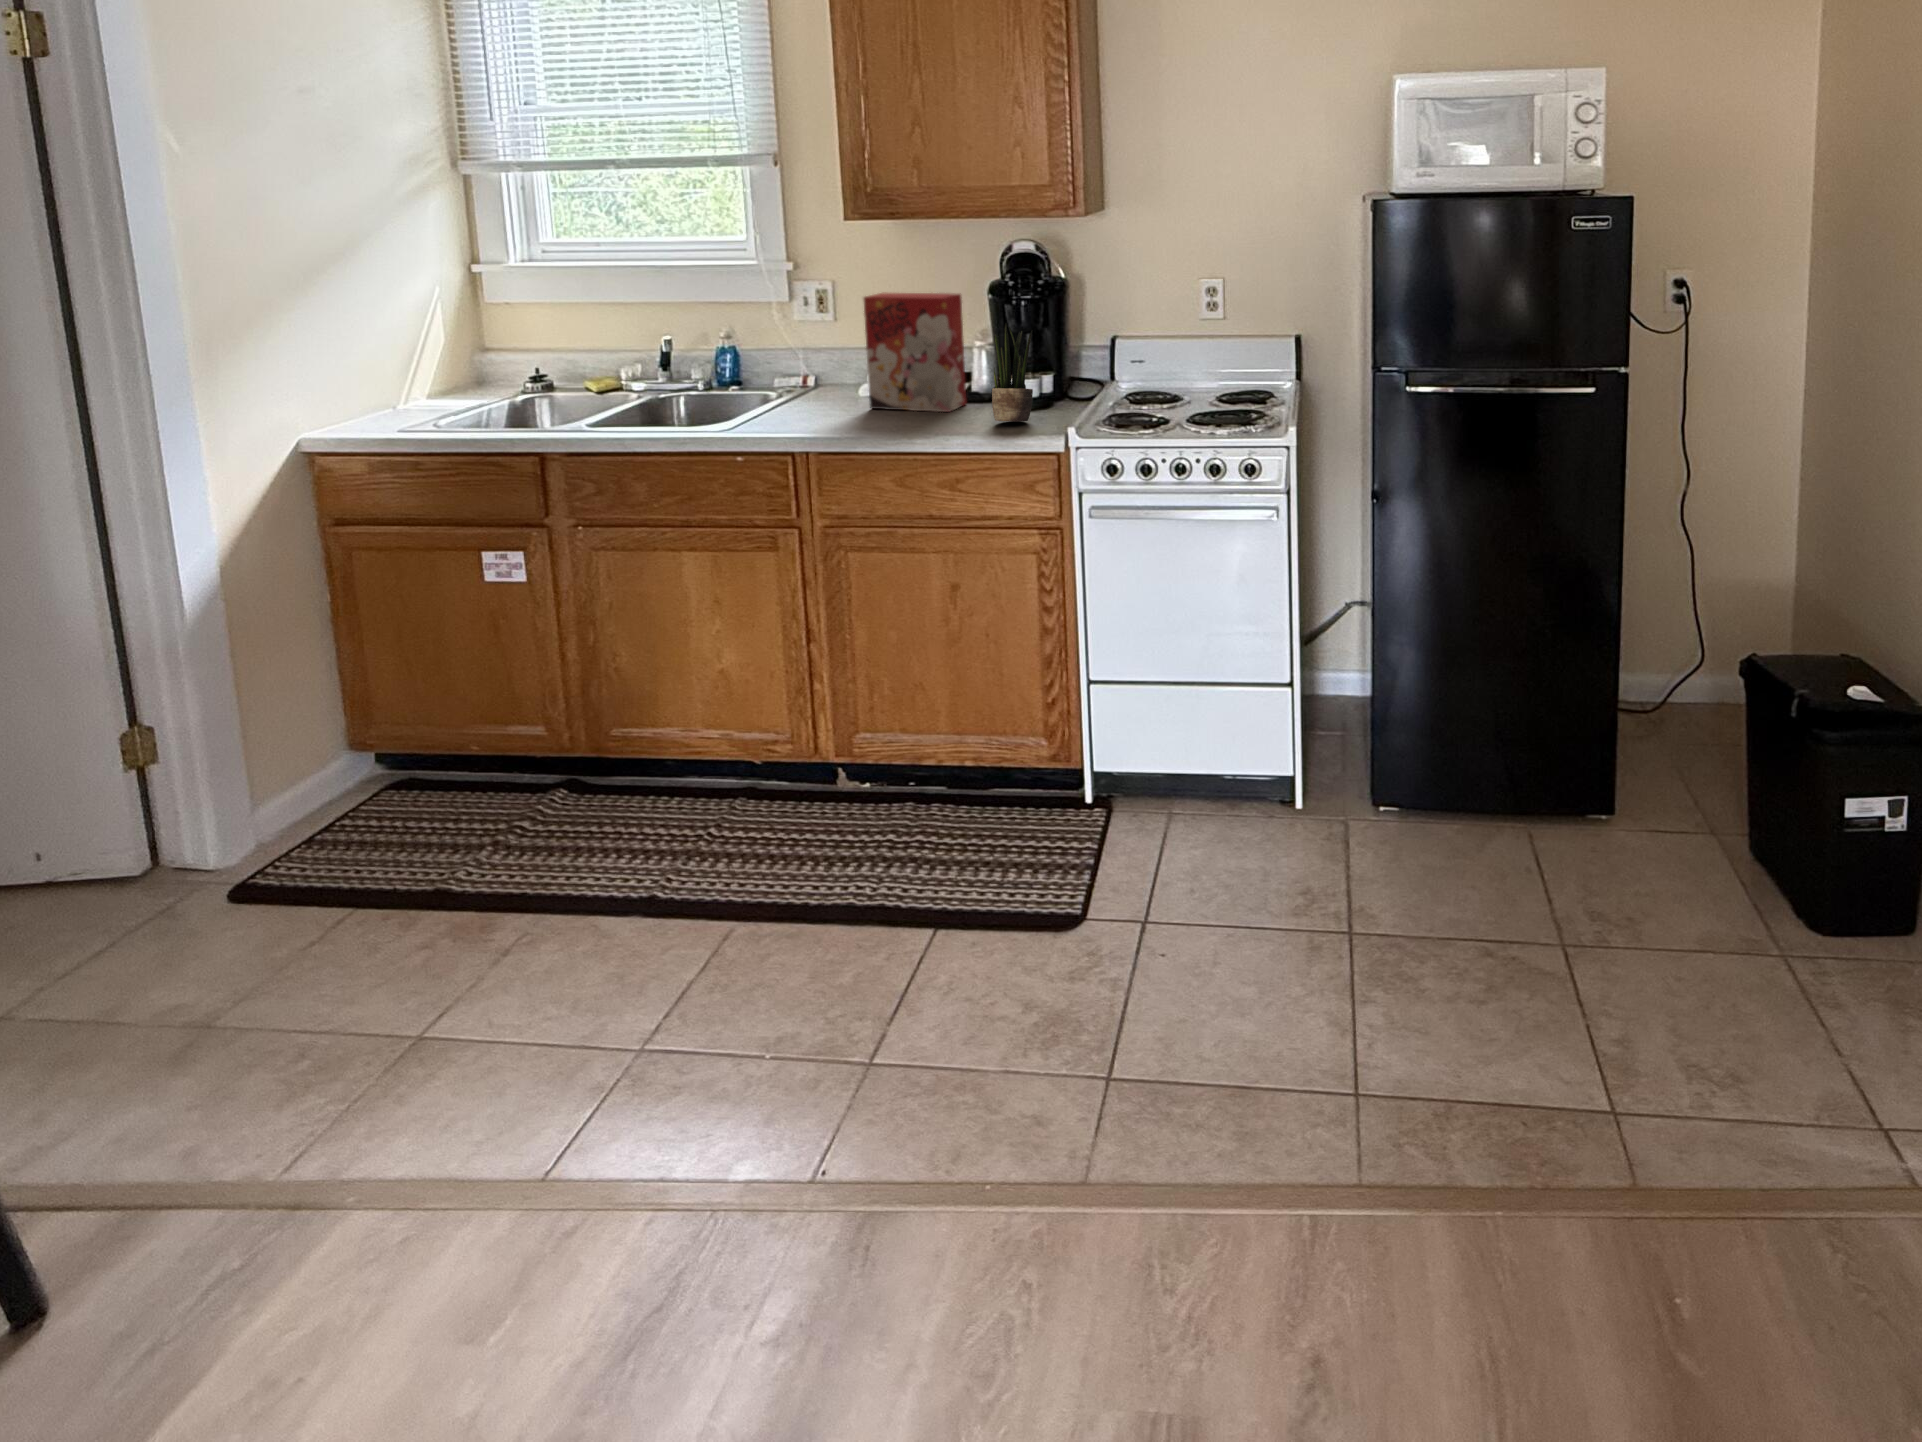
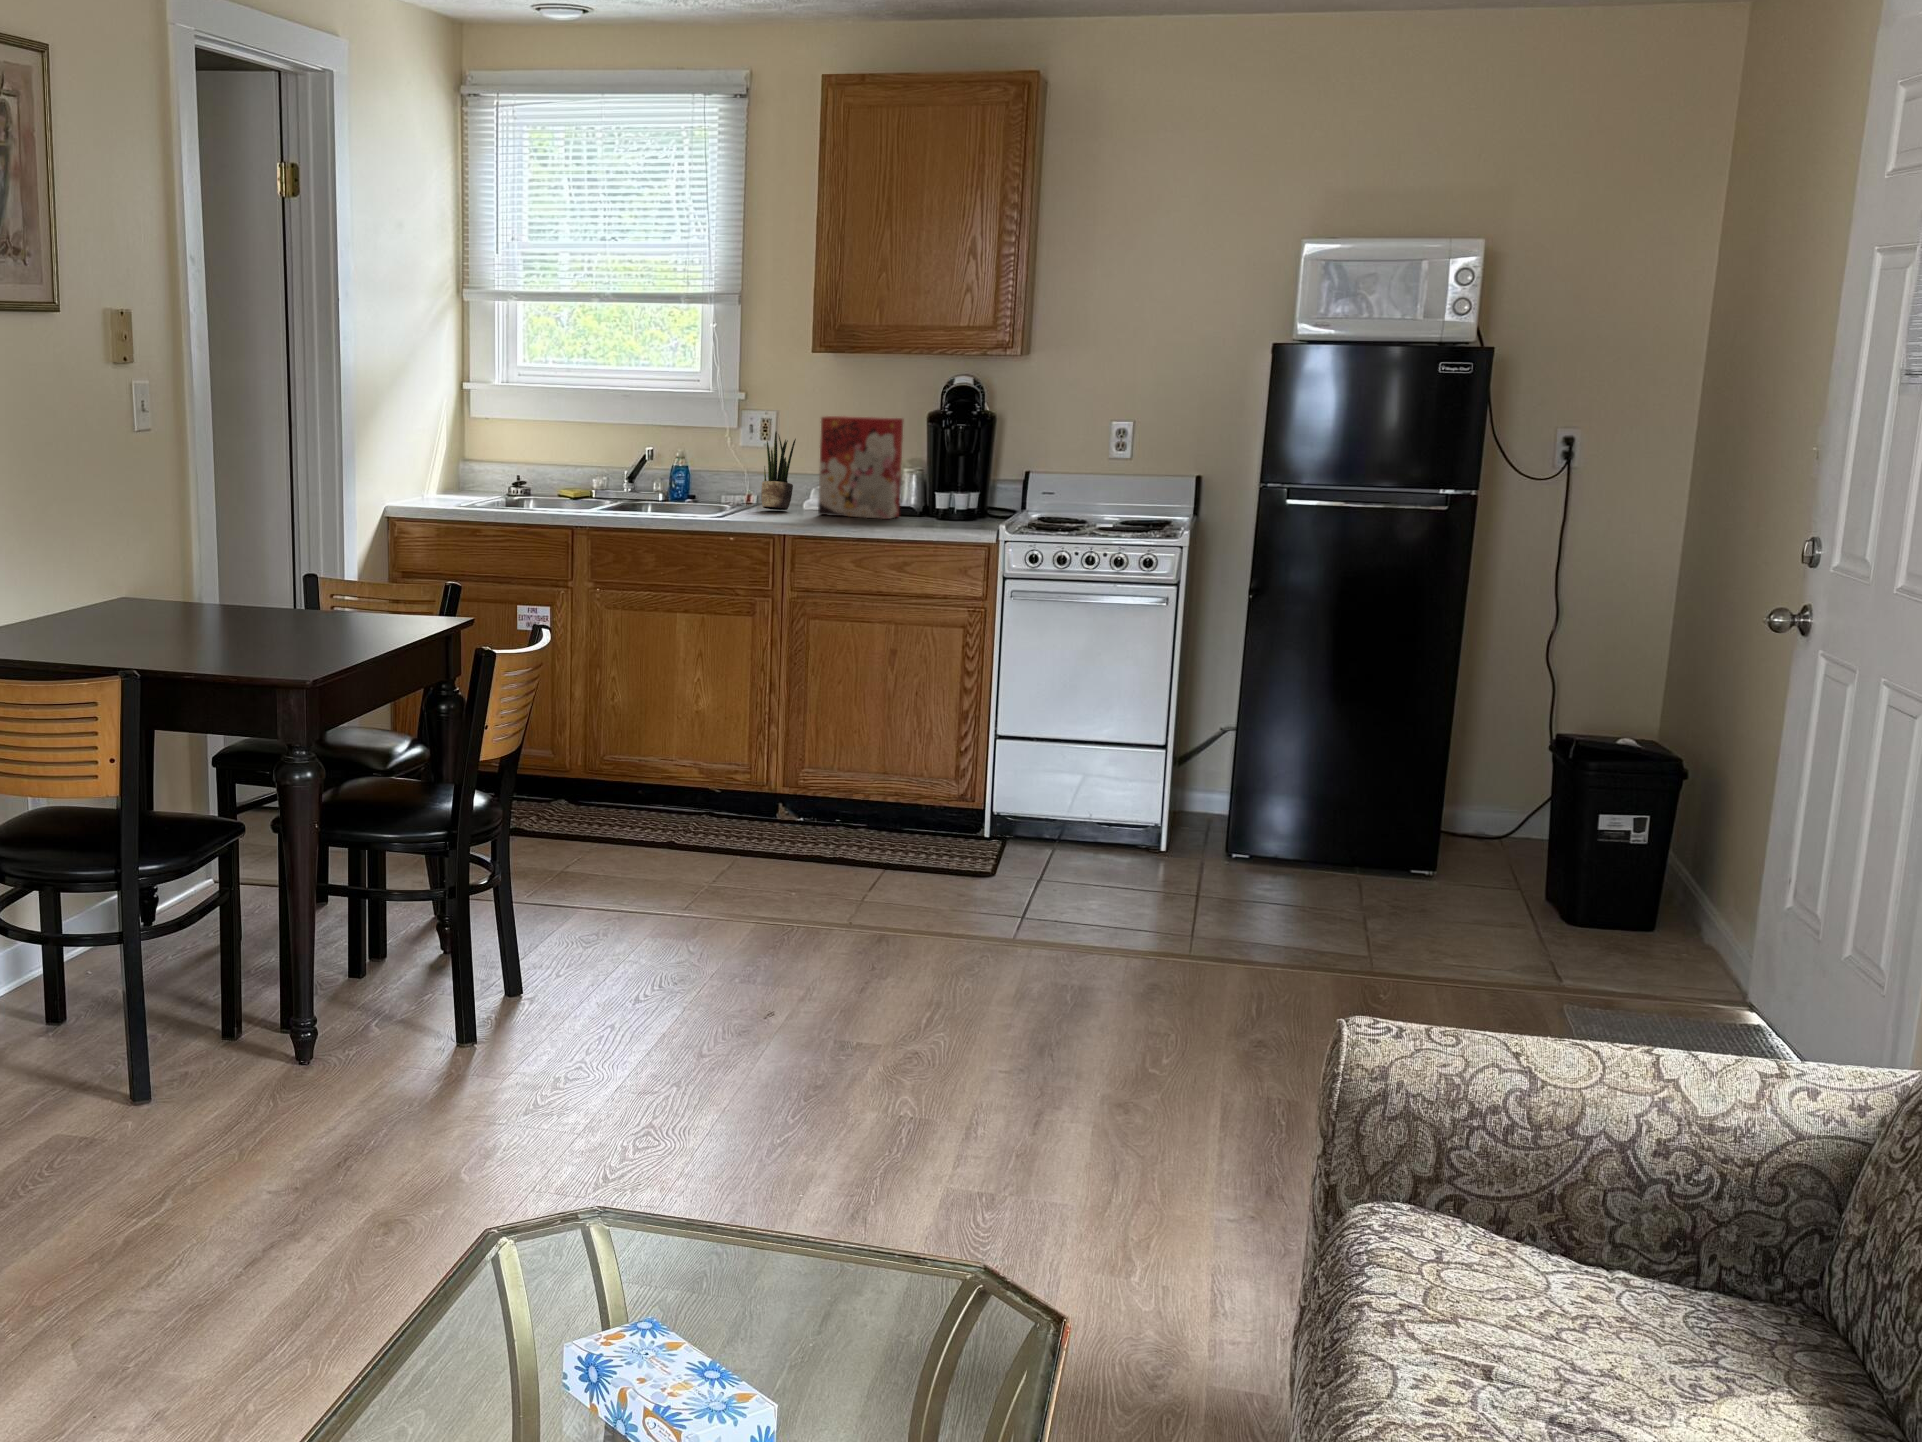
potted plant: present [992,324,1033,421] -> present [761,432,796,510]

